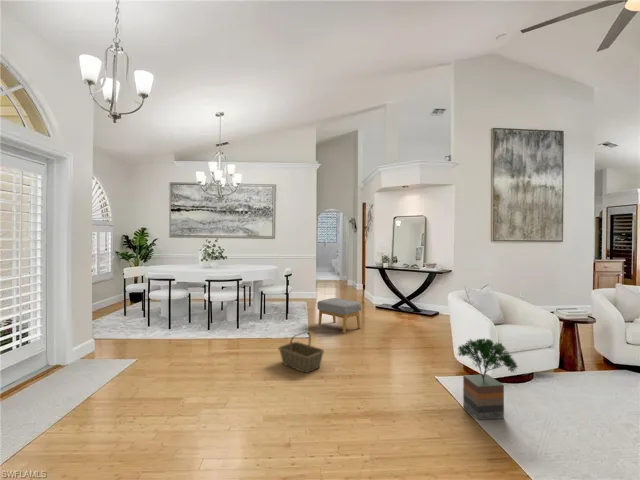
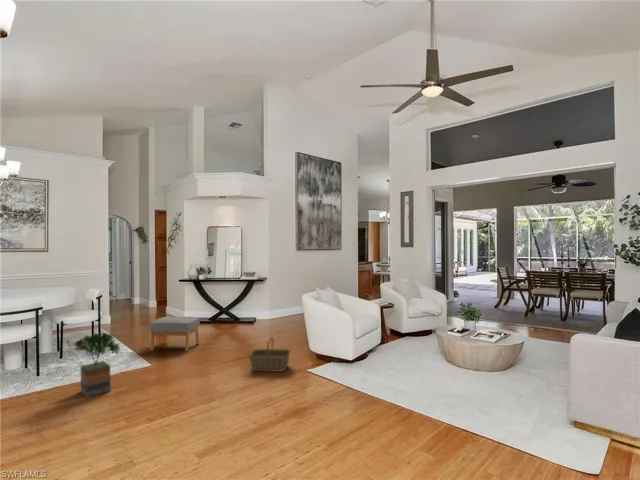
basket: present [278,332,324,373] -> present [249,337,291,372]
potted tree: present [458,339,517,420] -> present [74,333,120,397]

